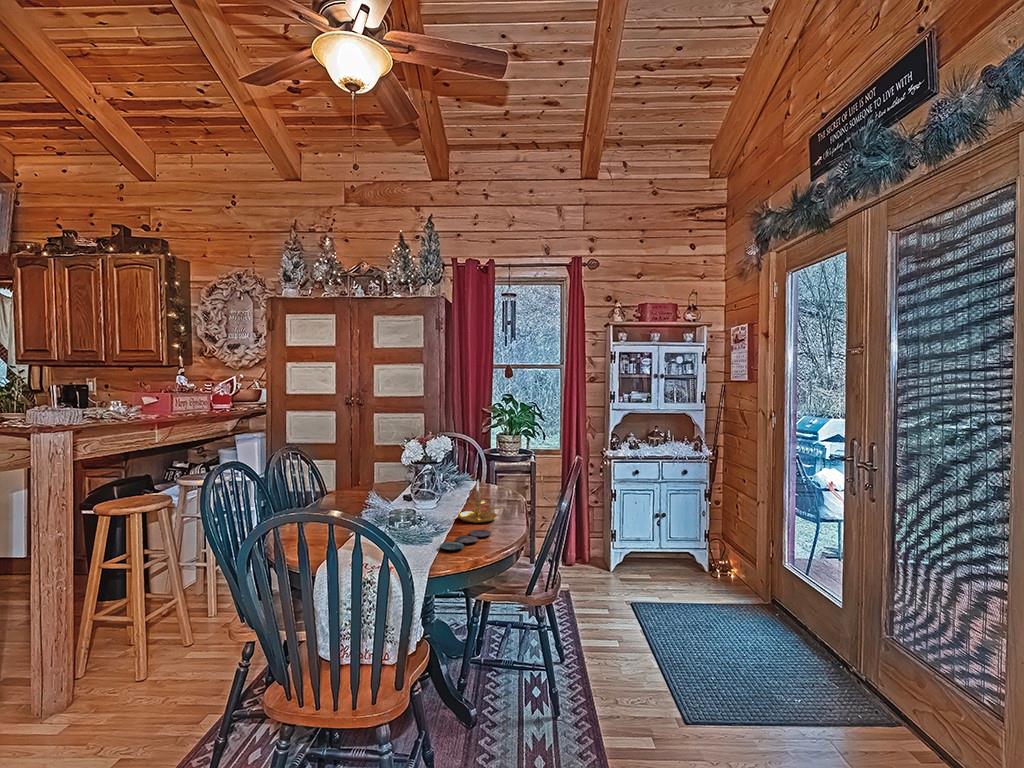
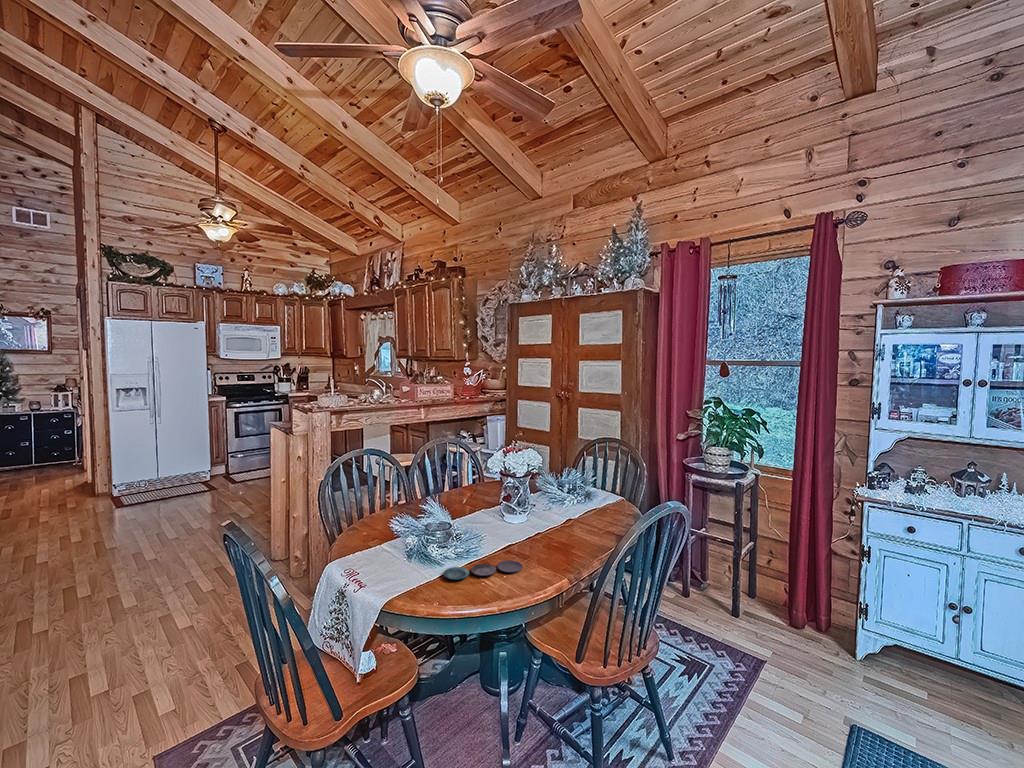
candle holder: present [458,482,500,523] -> none [523,503,569,554]

